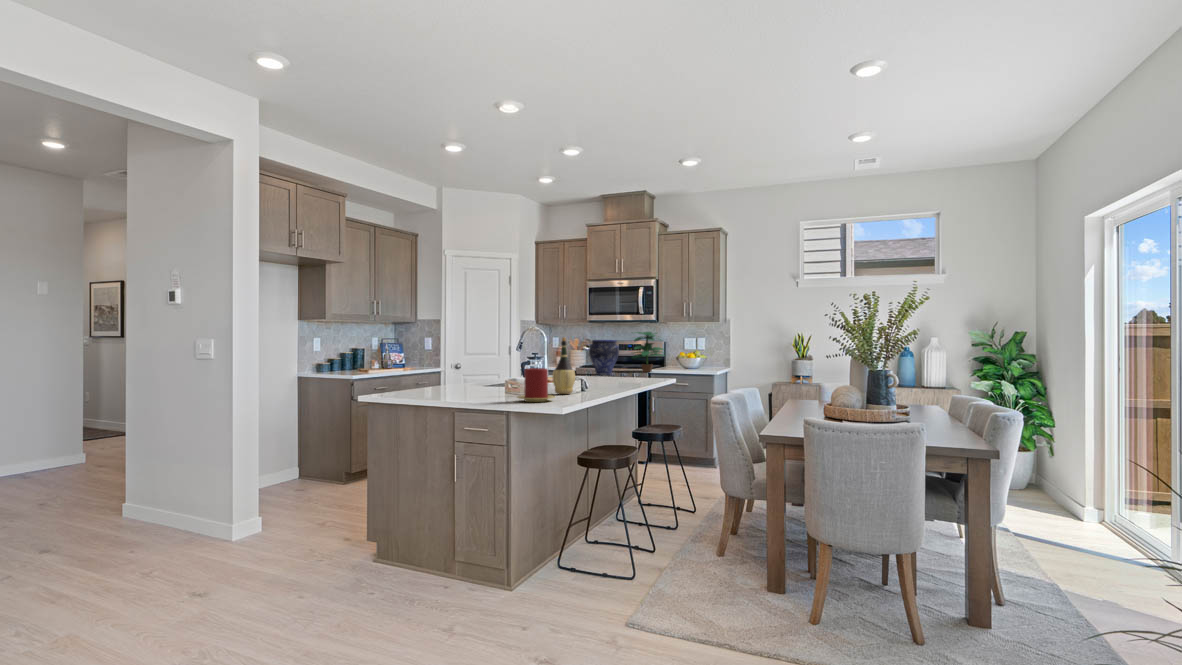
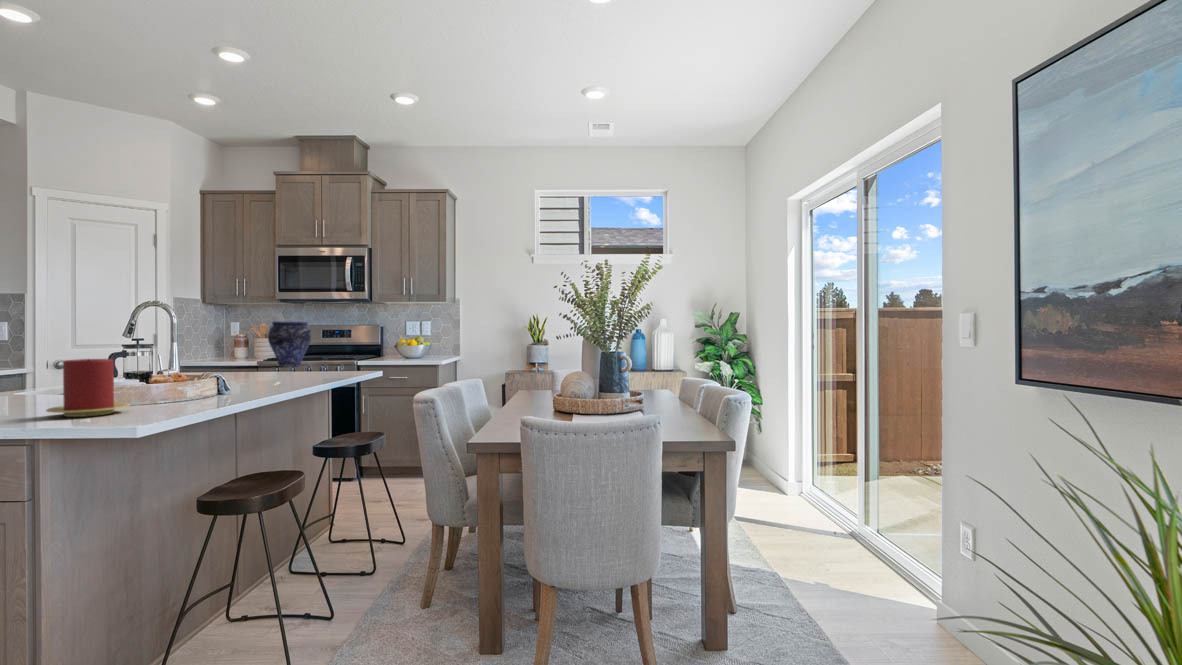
potted plant: present [632,332,664,372] -> none [331,312,378,362]
wine bottle: present [552,337,575,394] -> none [149,311,191,398]

